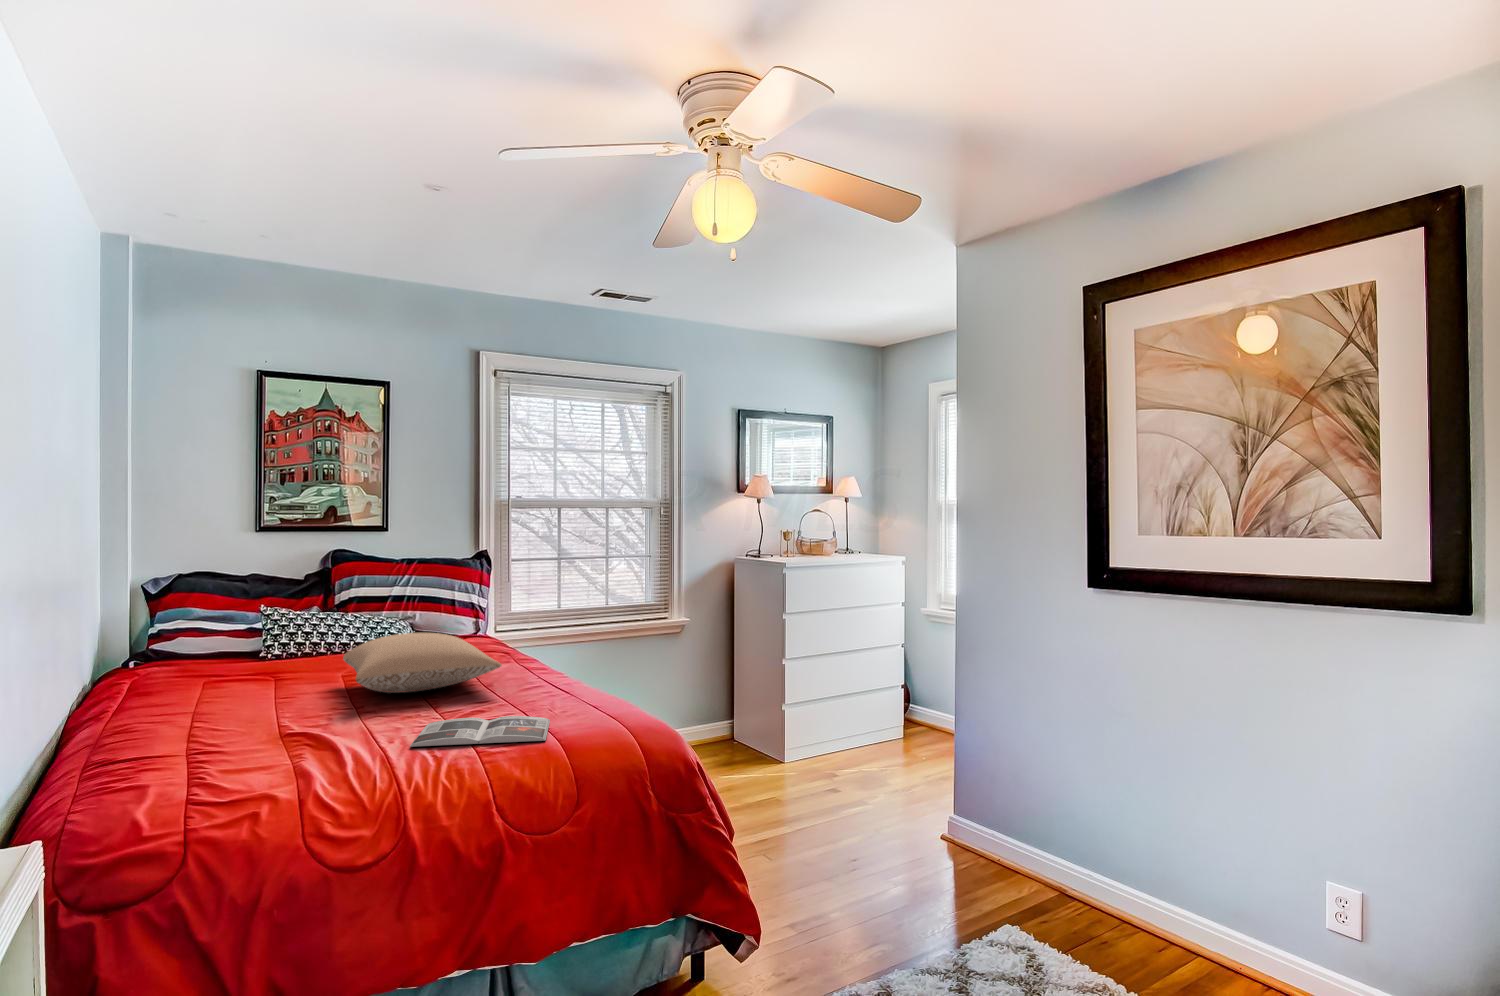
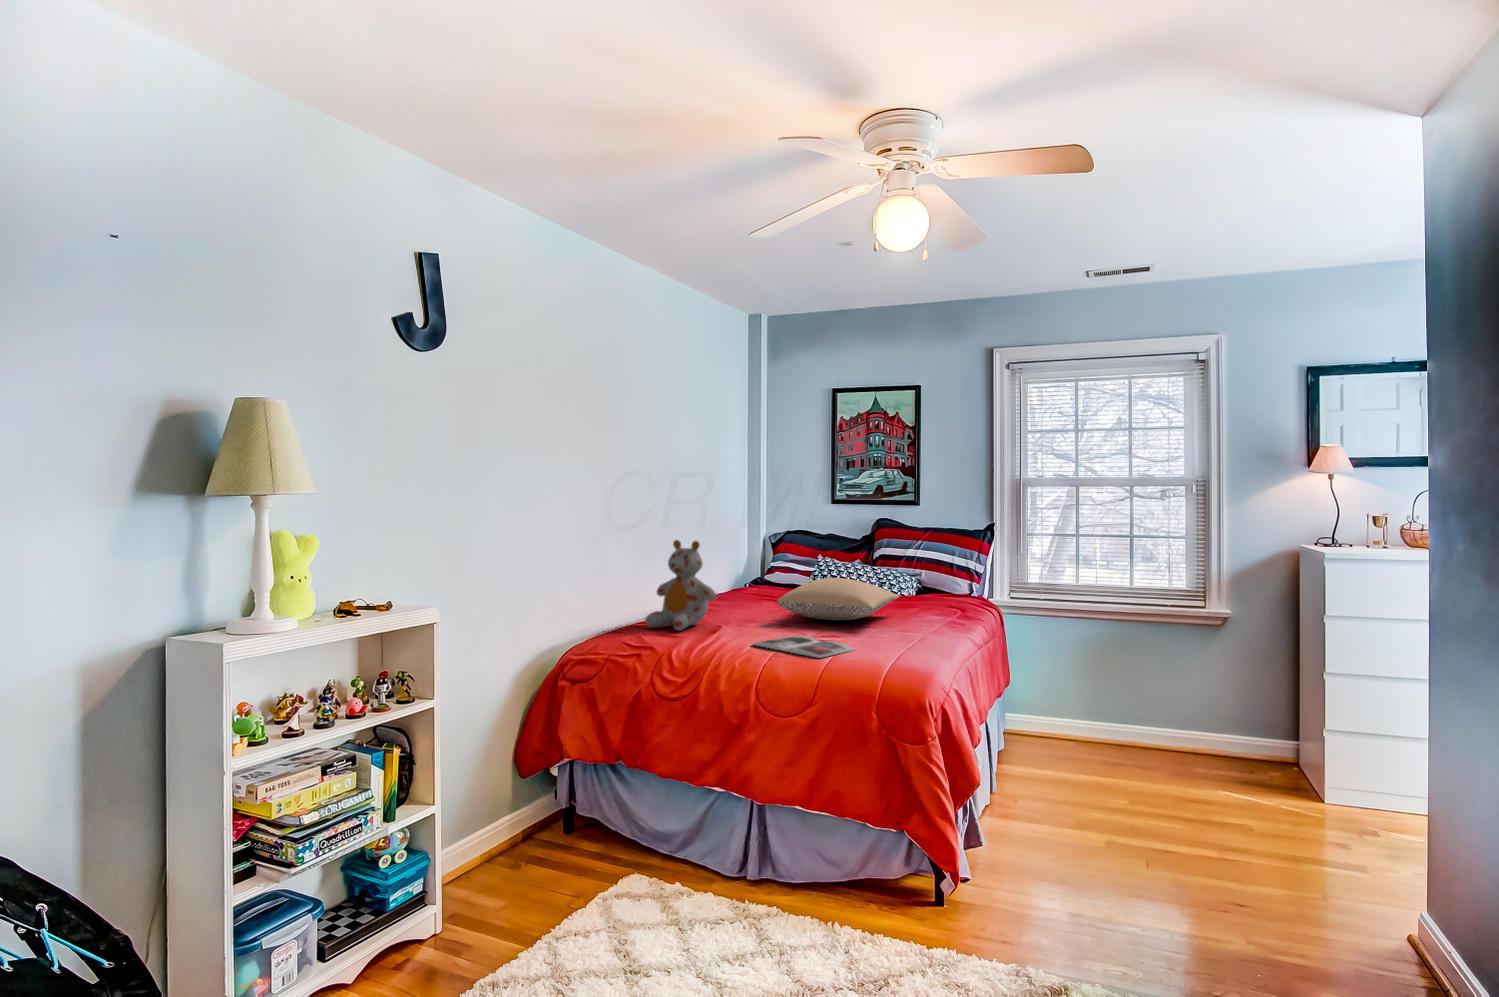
stuffed bear: none [135,601,276,763] -> present [645,540,716,630]

